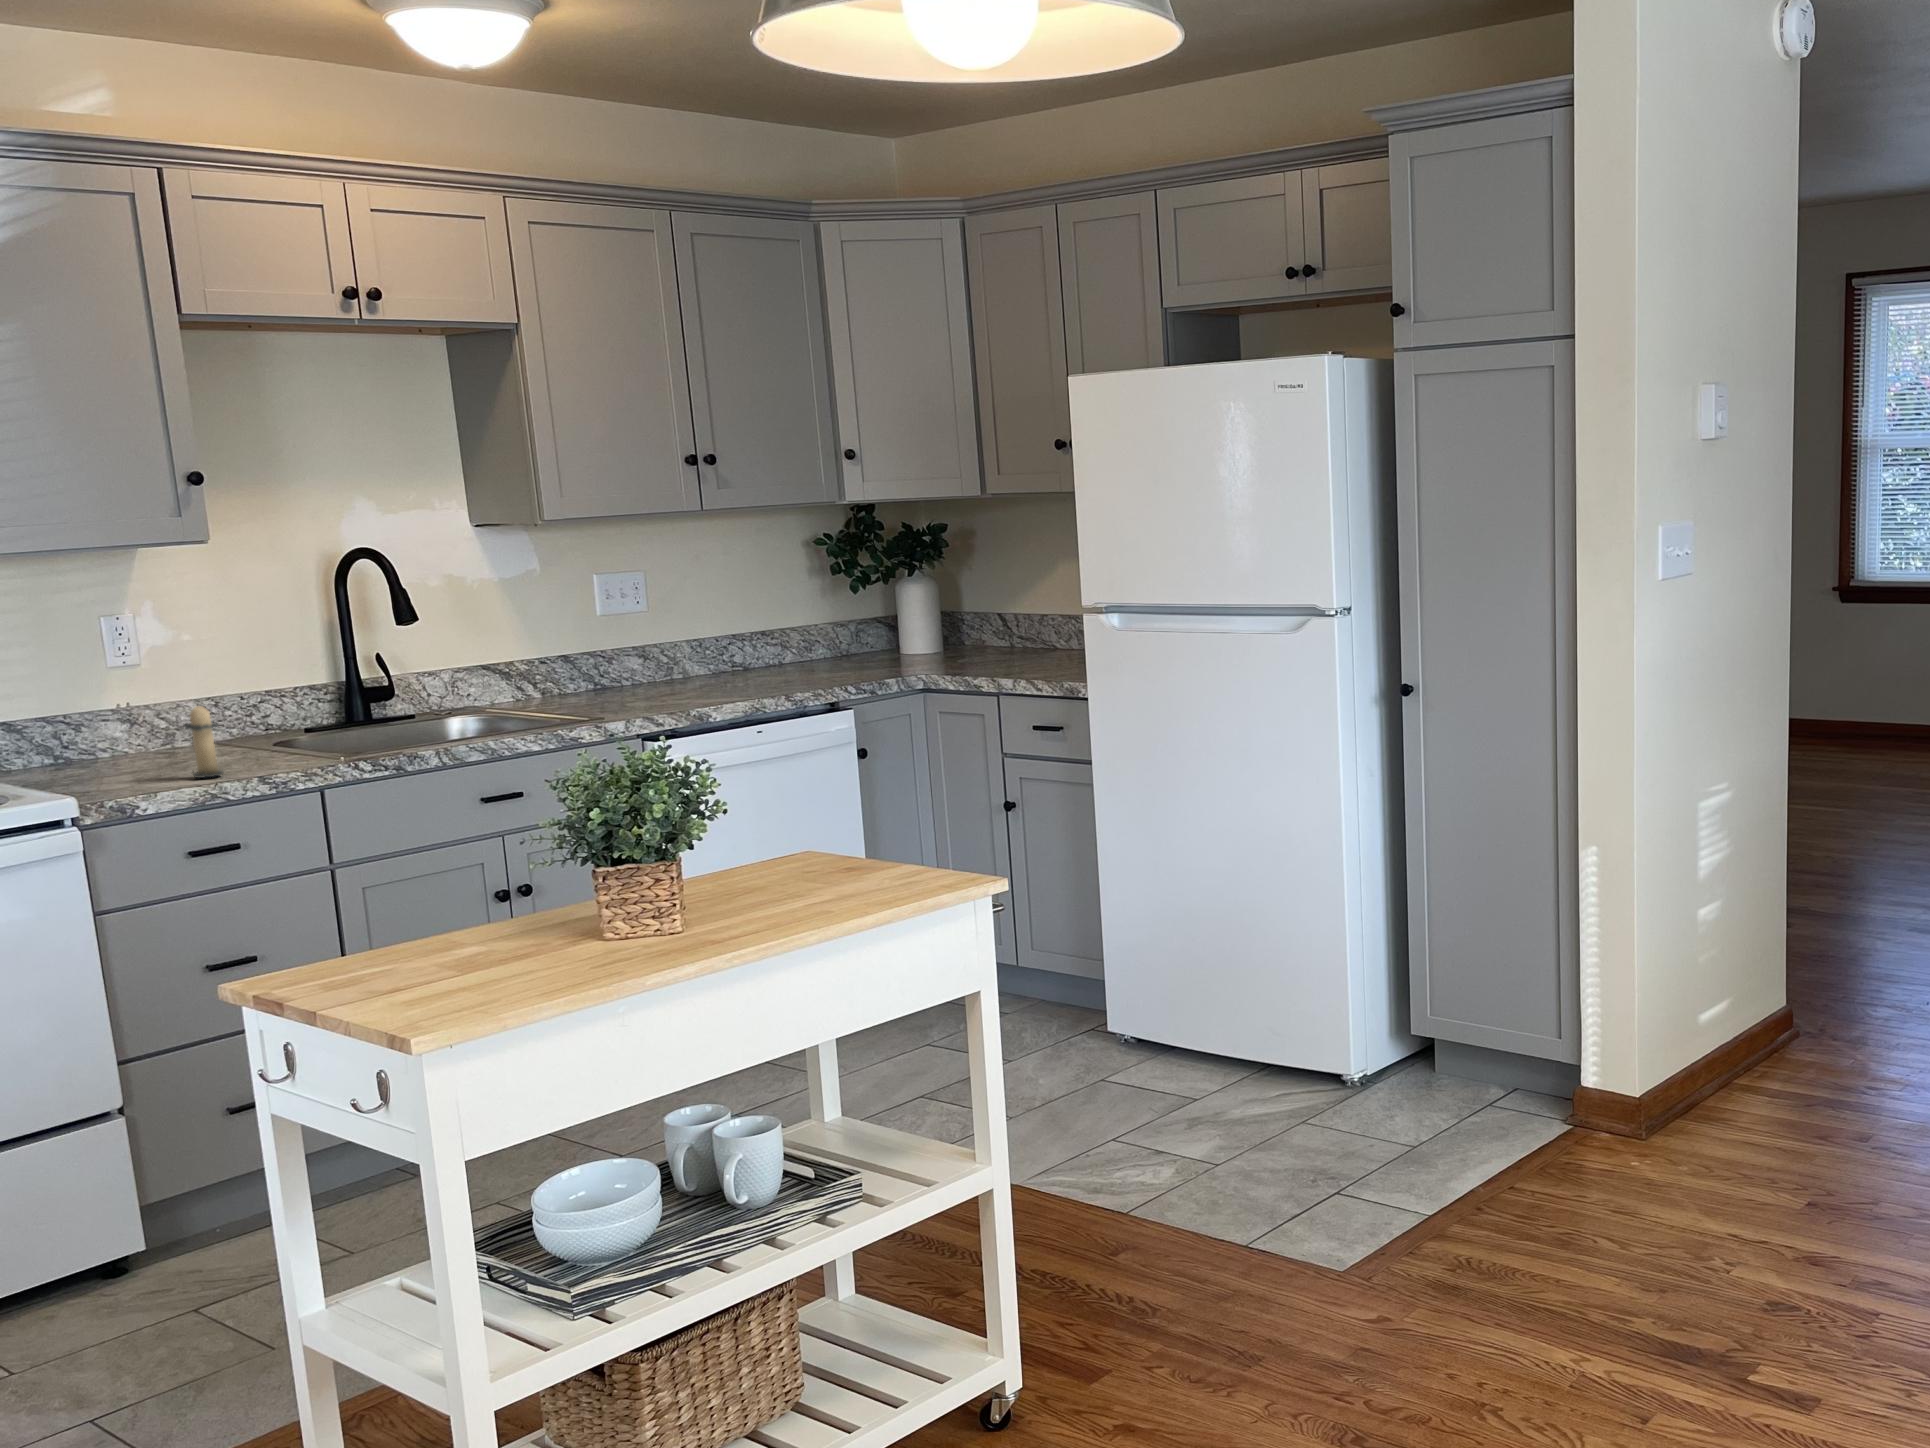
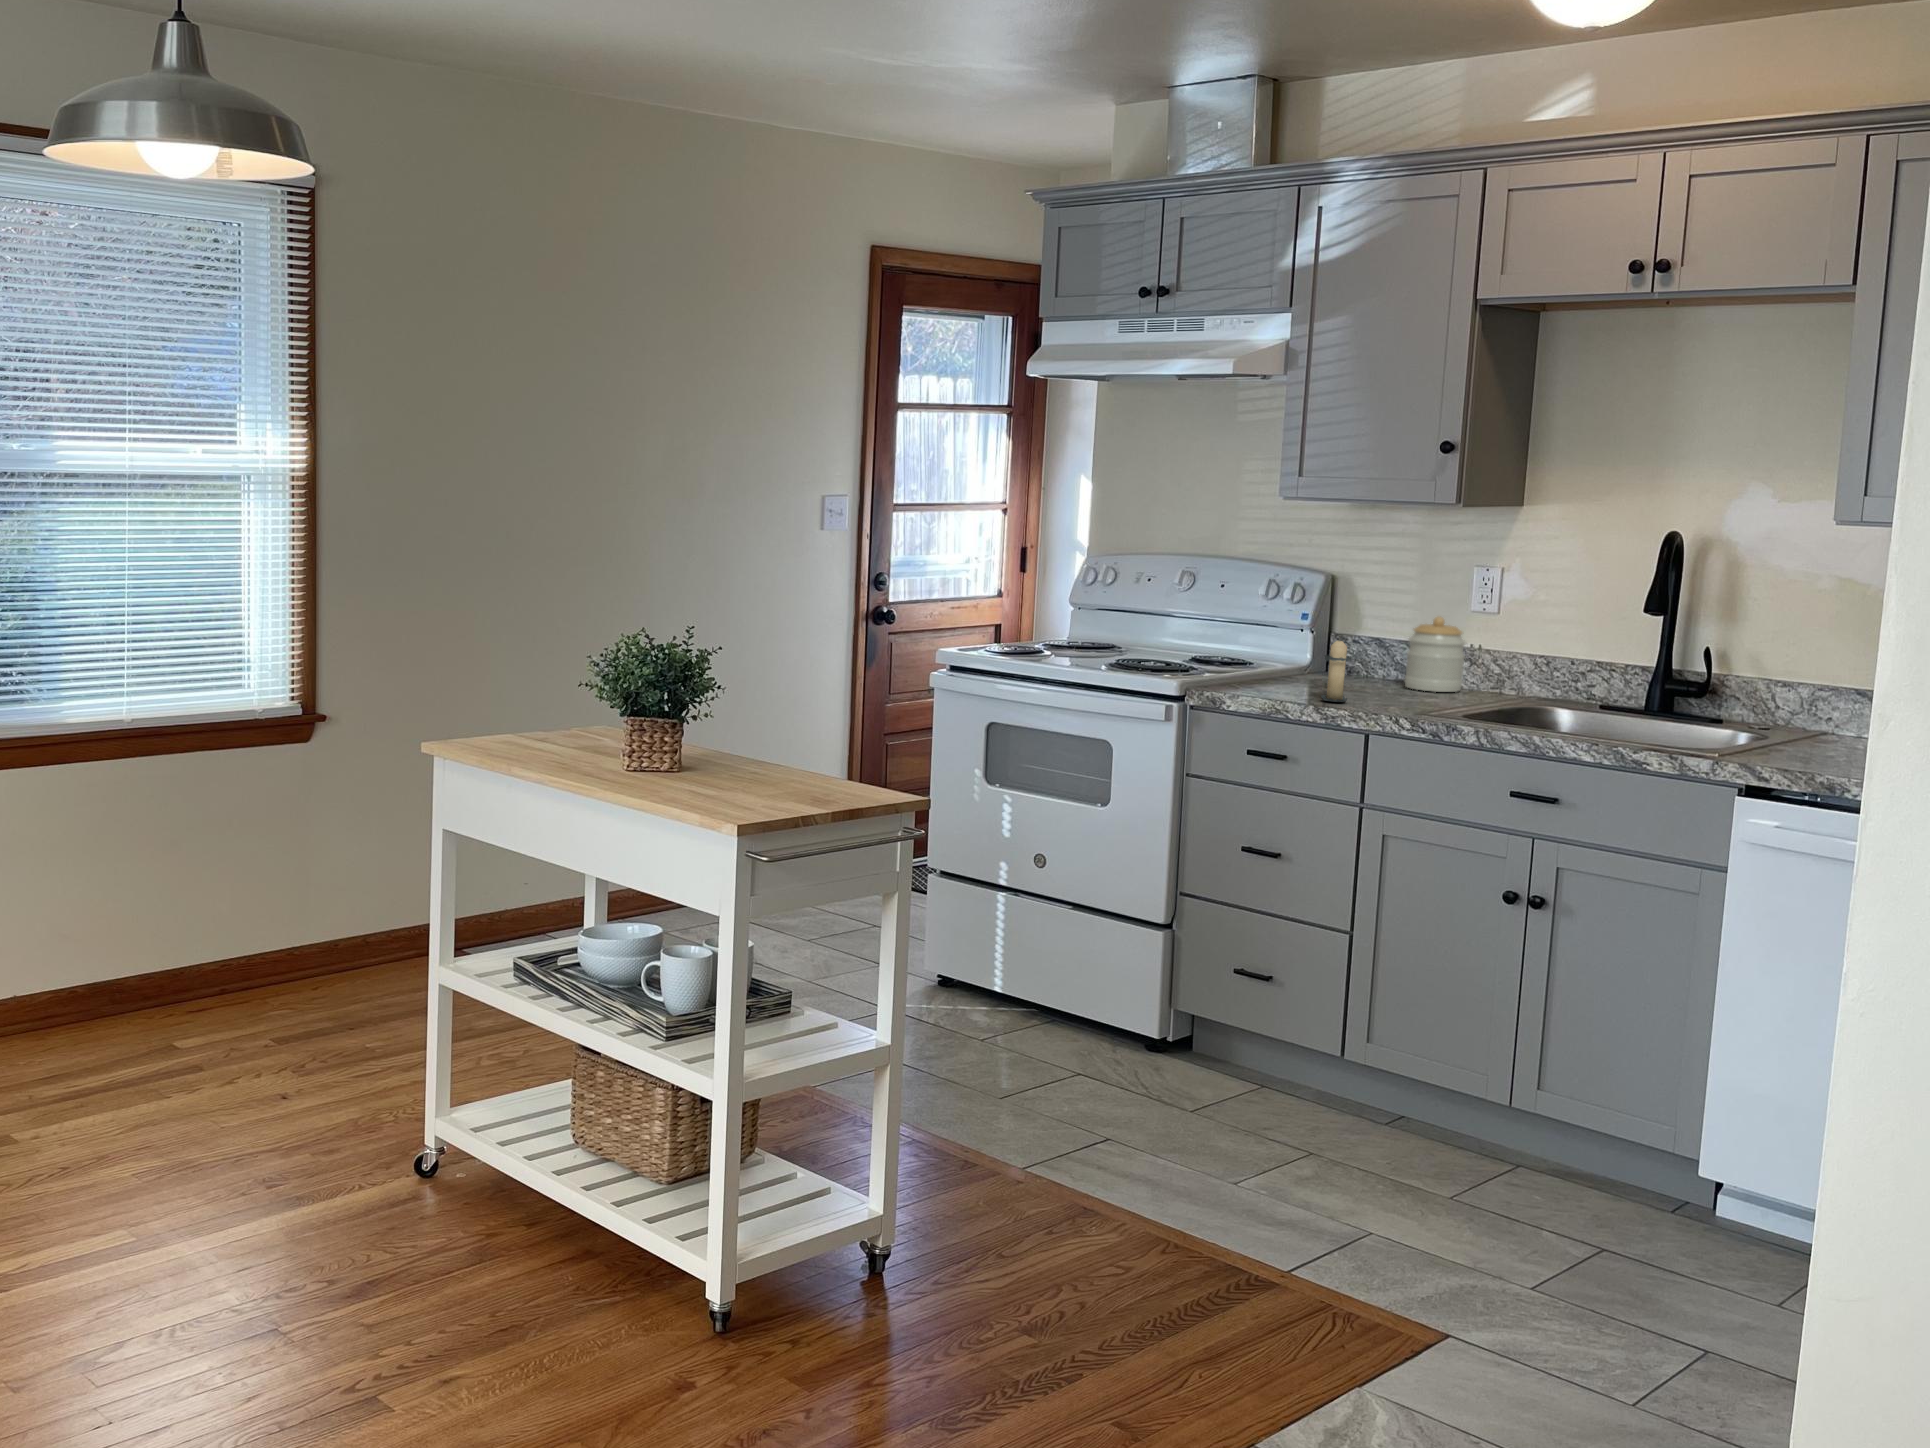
jar: none [89,675,168,763] -> present [1405,617,1466,692]

